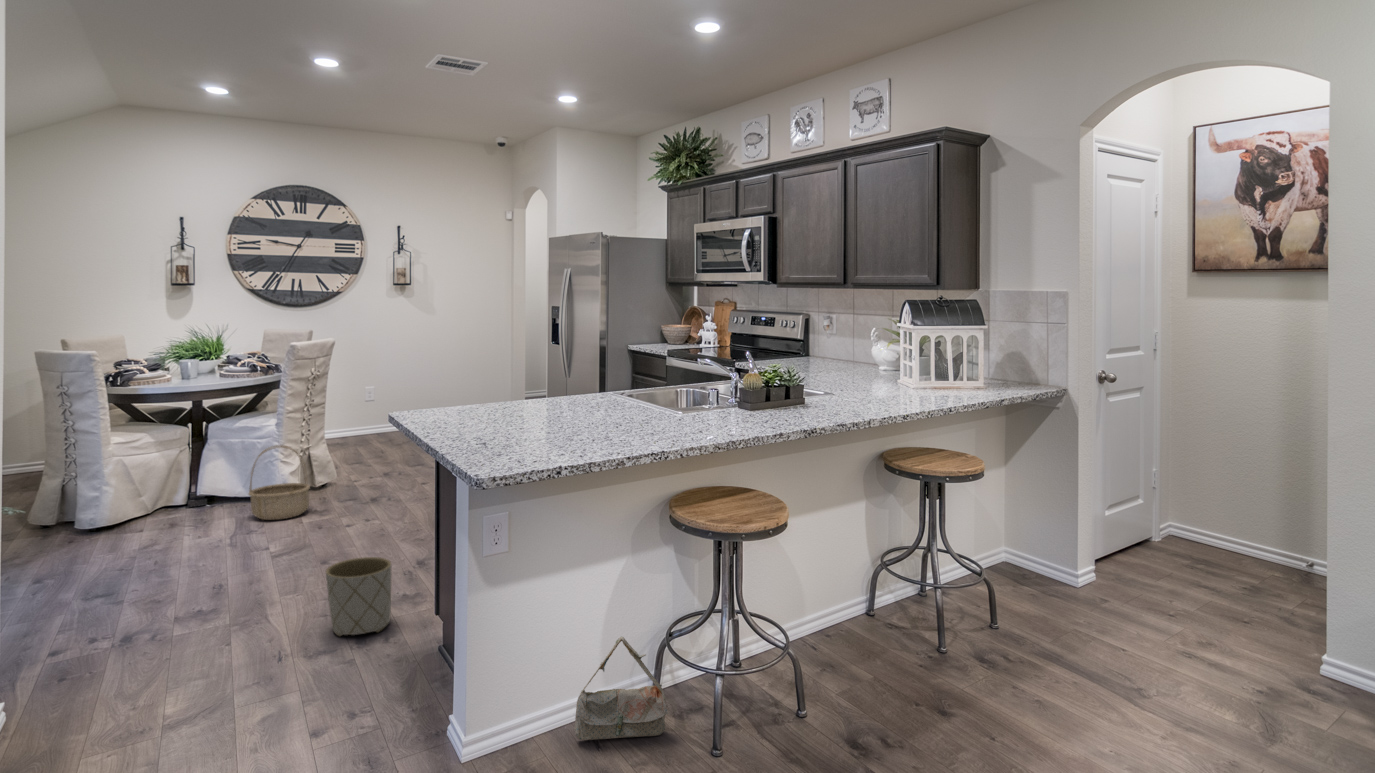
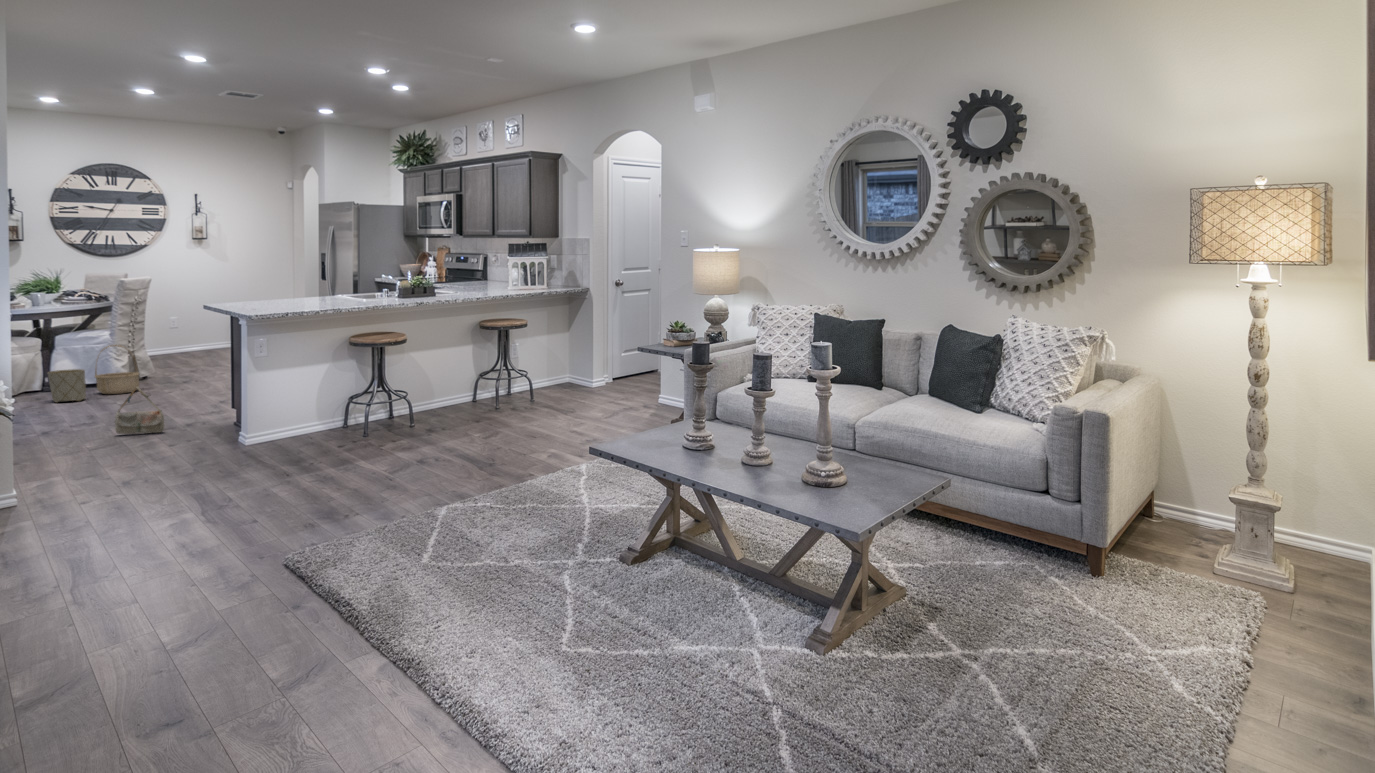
planter: present [326,557,391,636] -> present [48,369,86,403]
bag: present [574,636,668,740] -> present [115,387,164,434]

